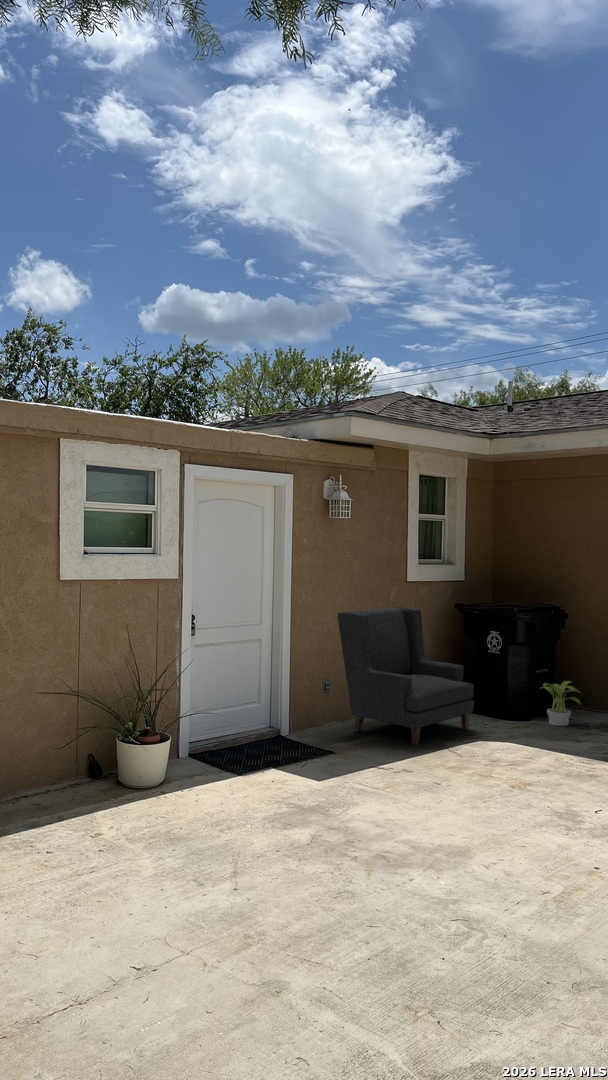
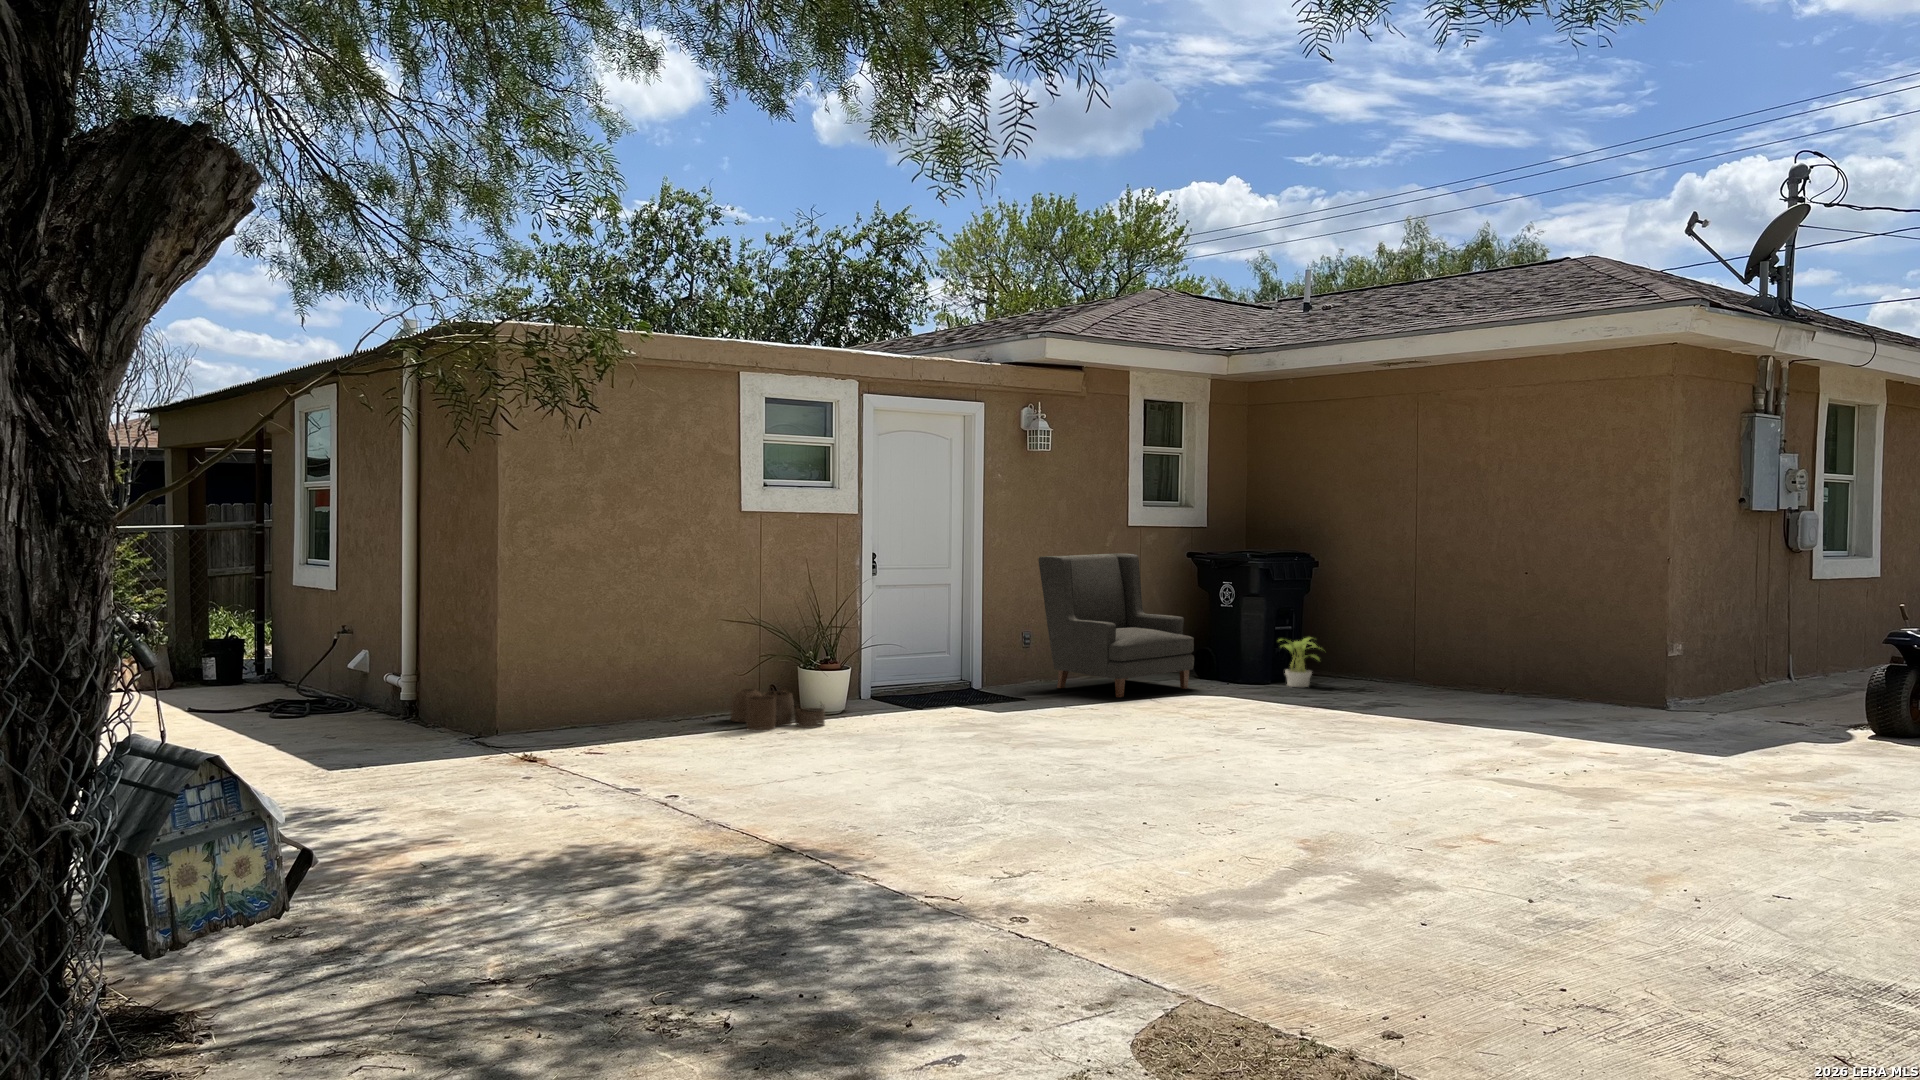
woven basket: none [44,760,143,819] -> present [731,689,825,732]

